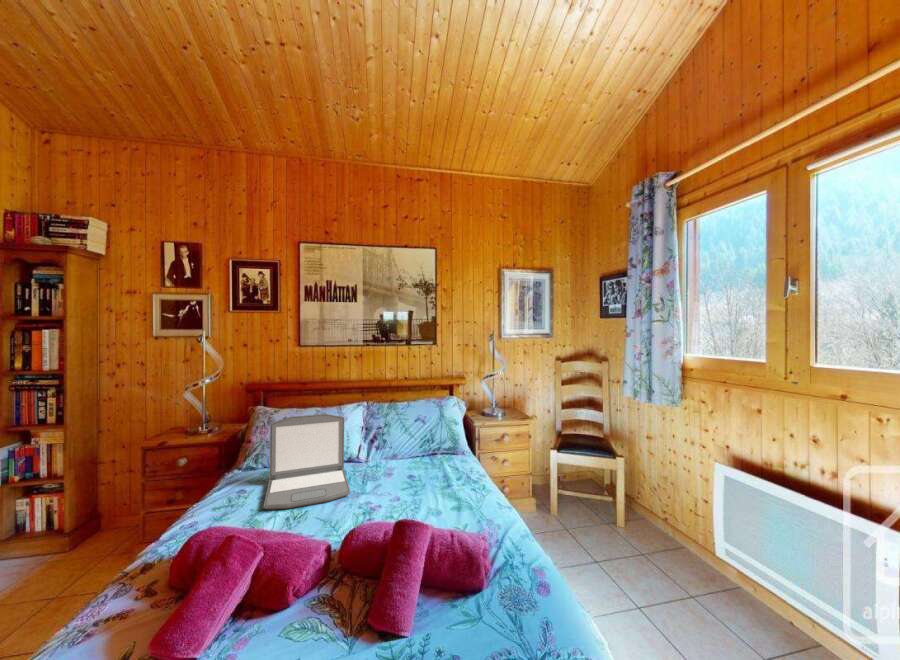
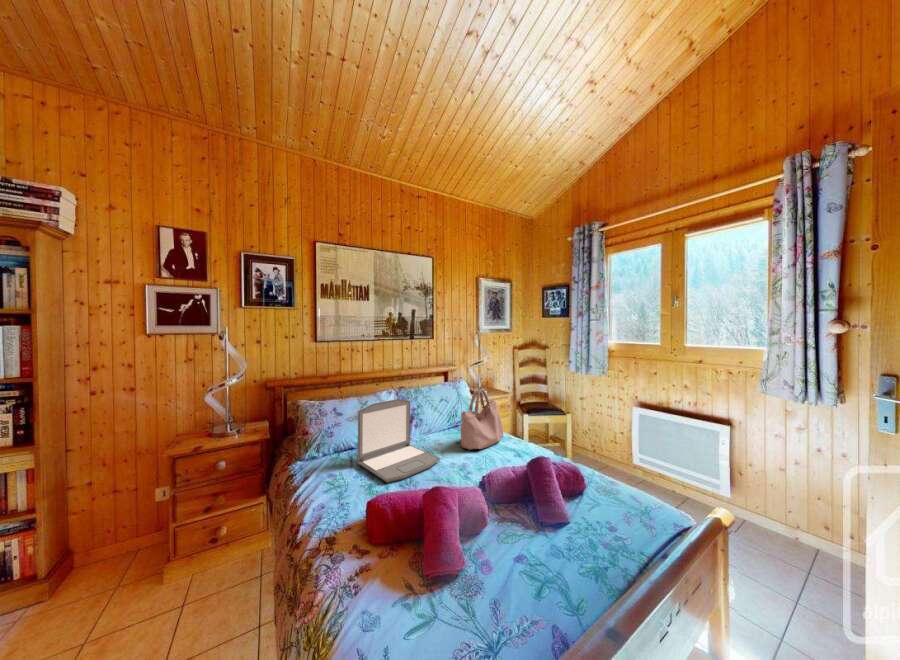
handbag: none [395,411,466,488] -> present [460,389,503,450]

